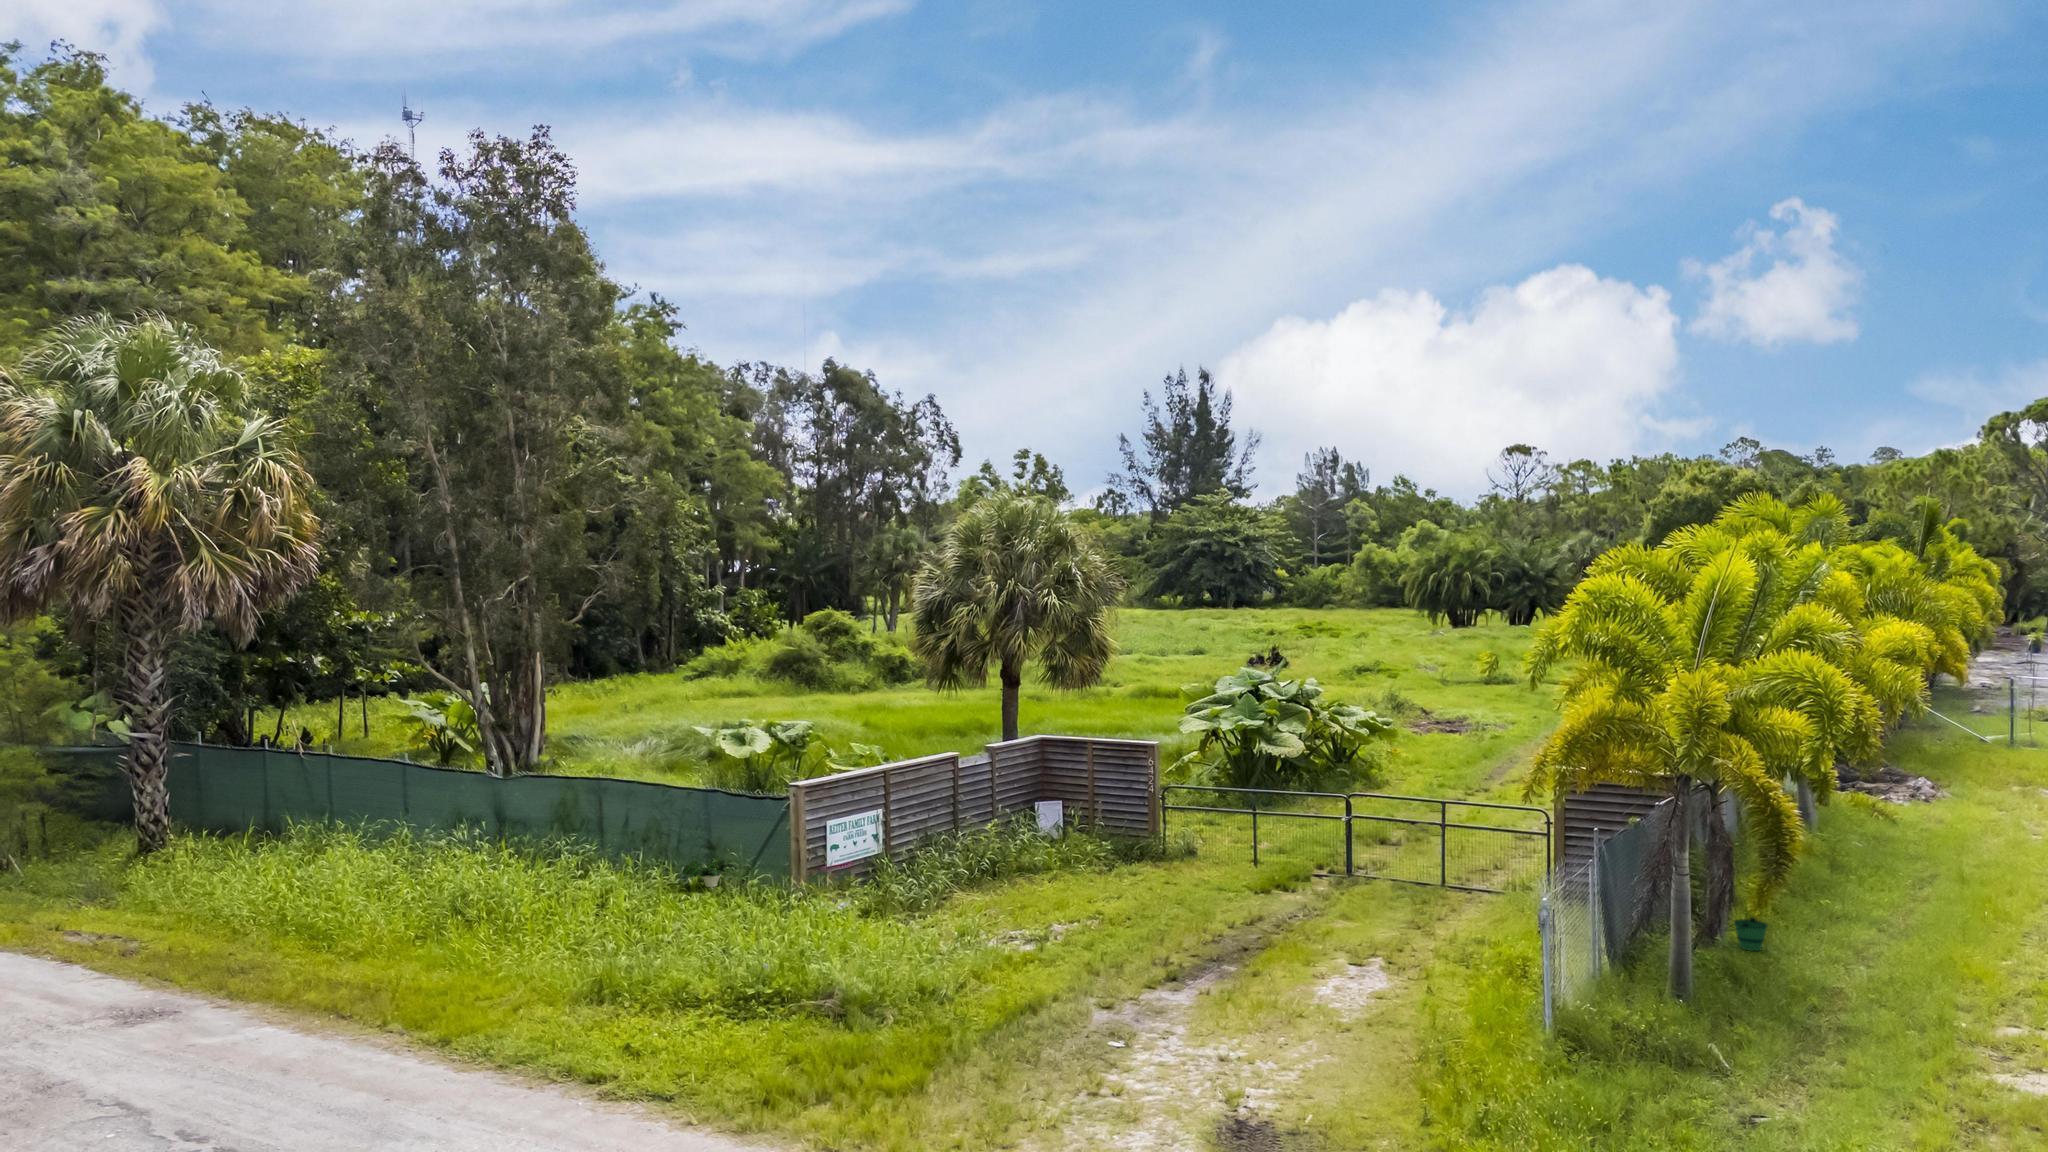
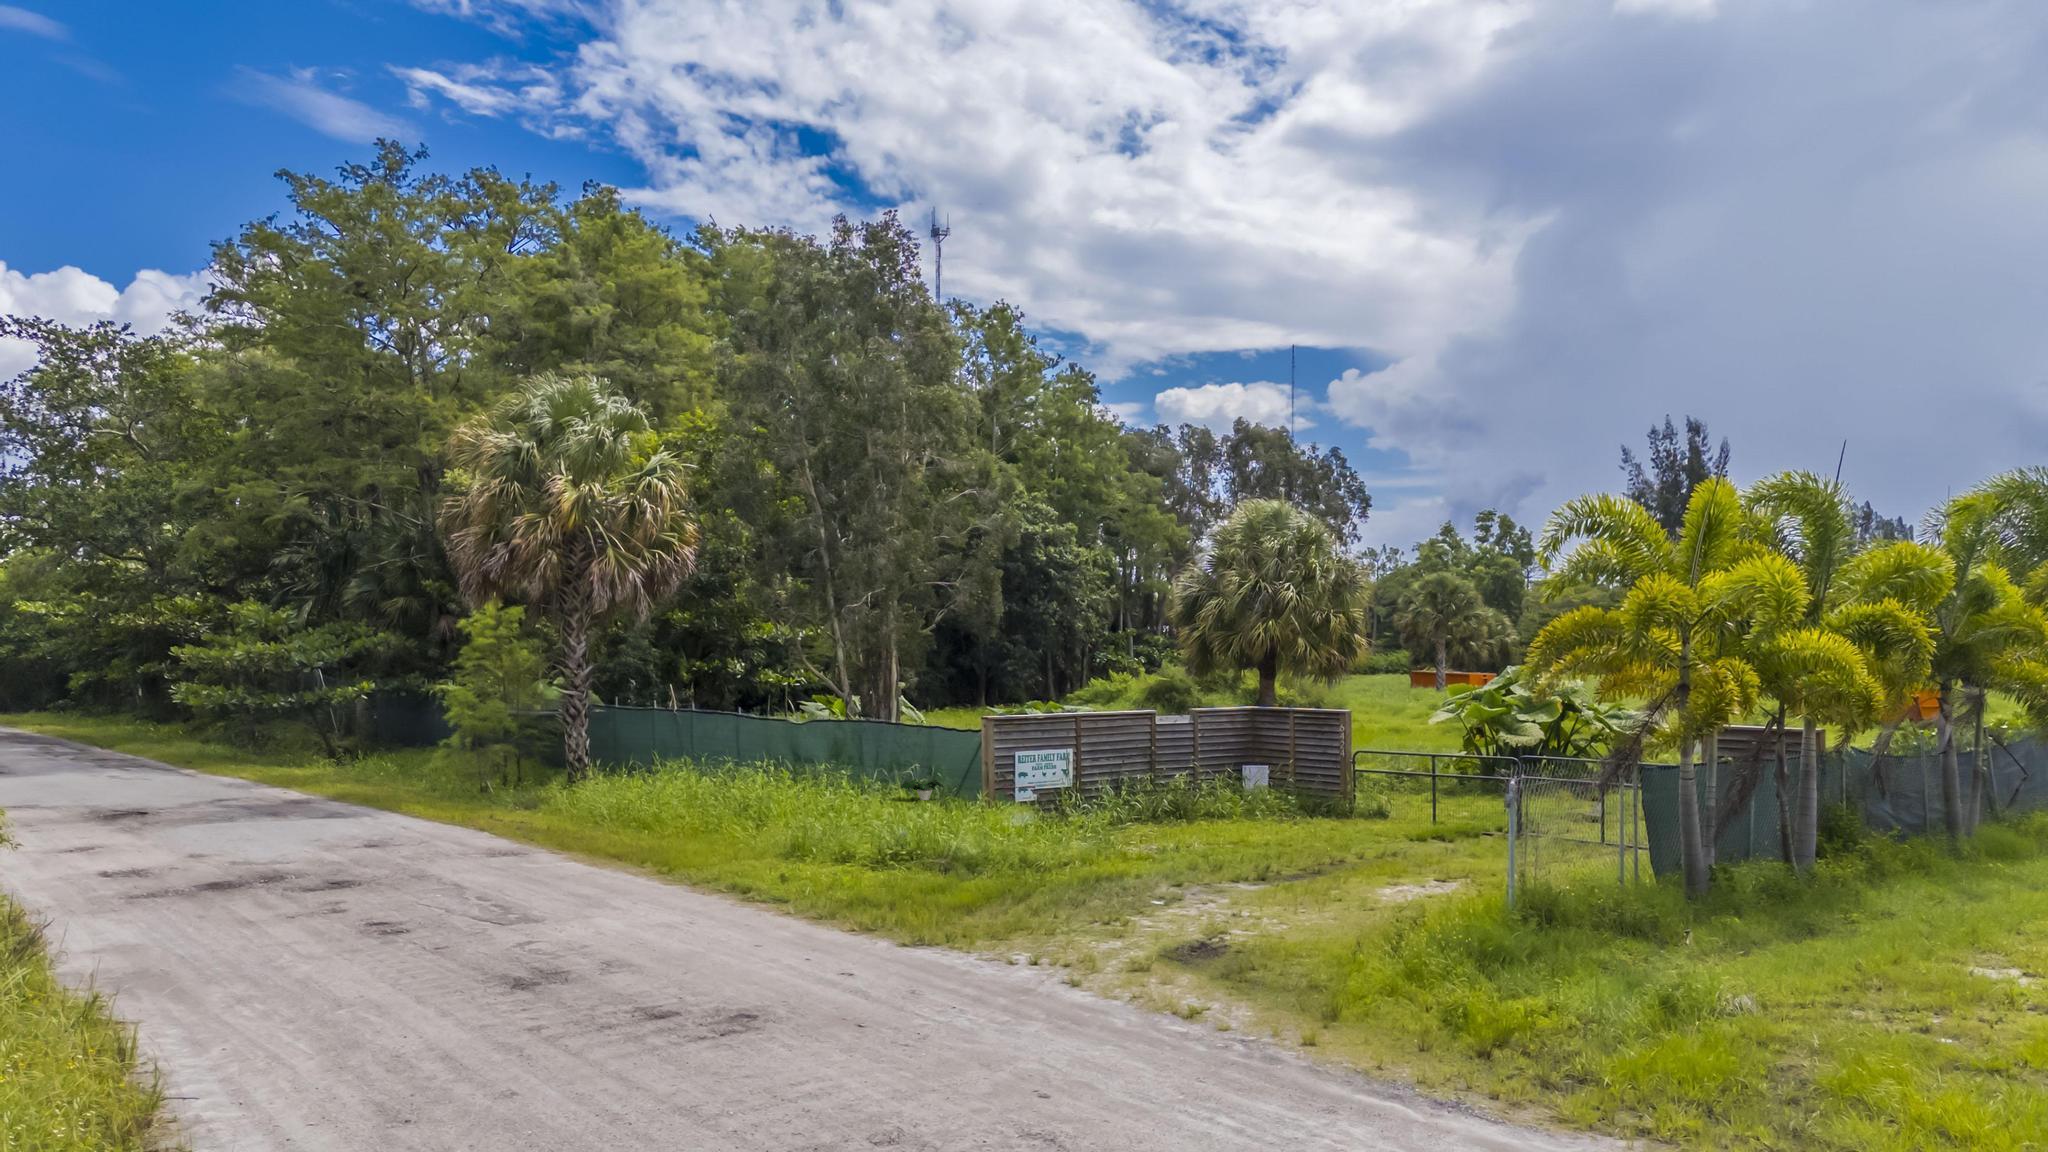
bucket: present [1725,917,1767,951] -> none [1817,854,1860,886]

